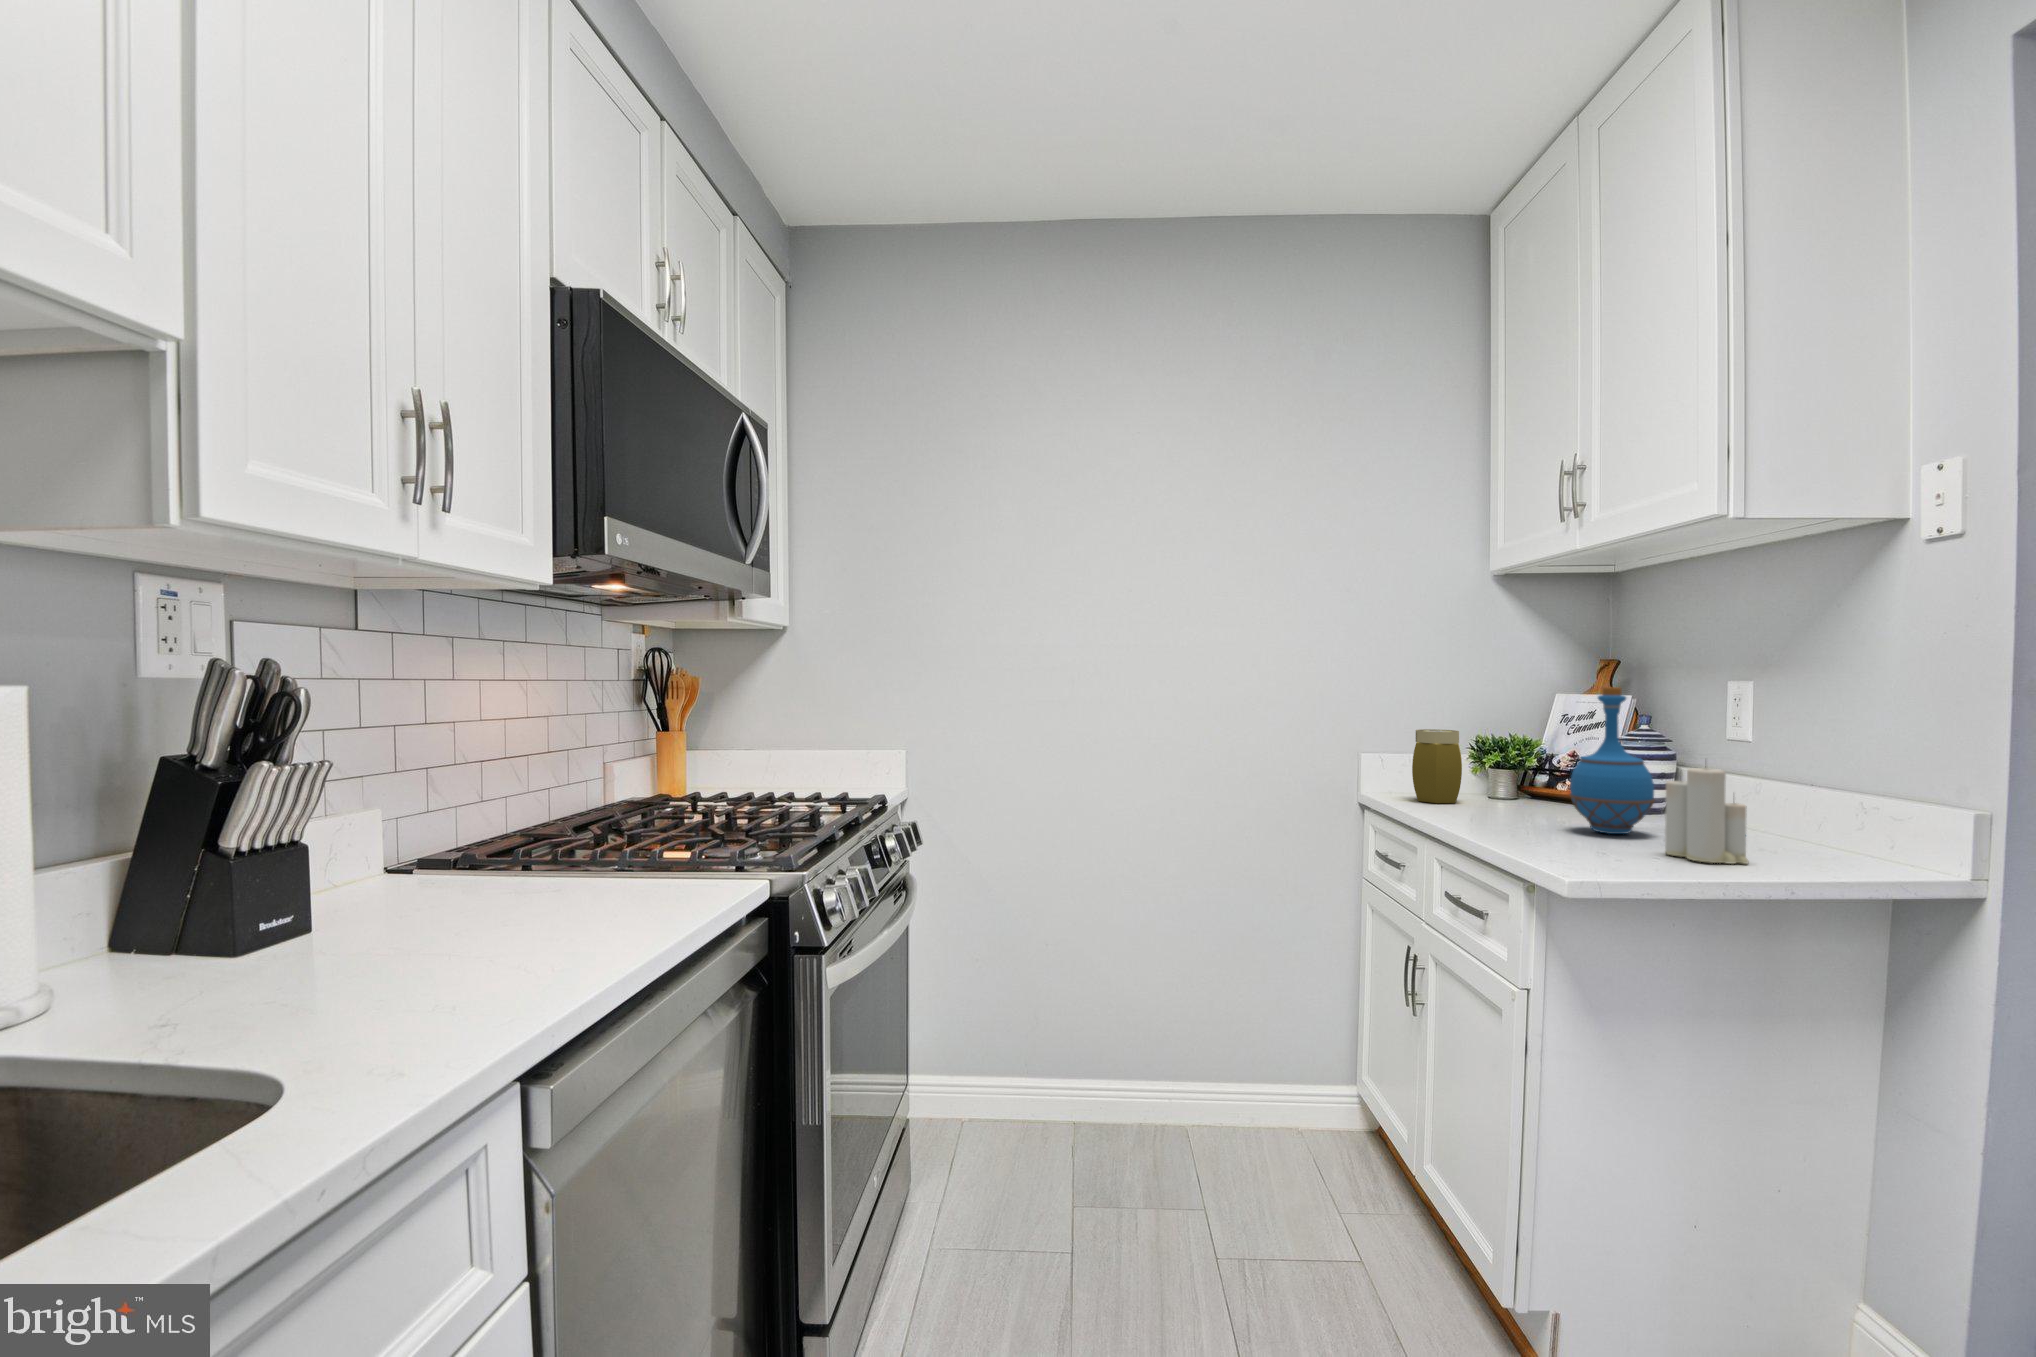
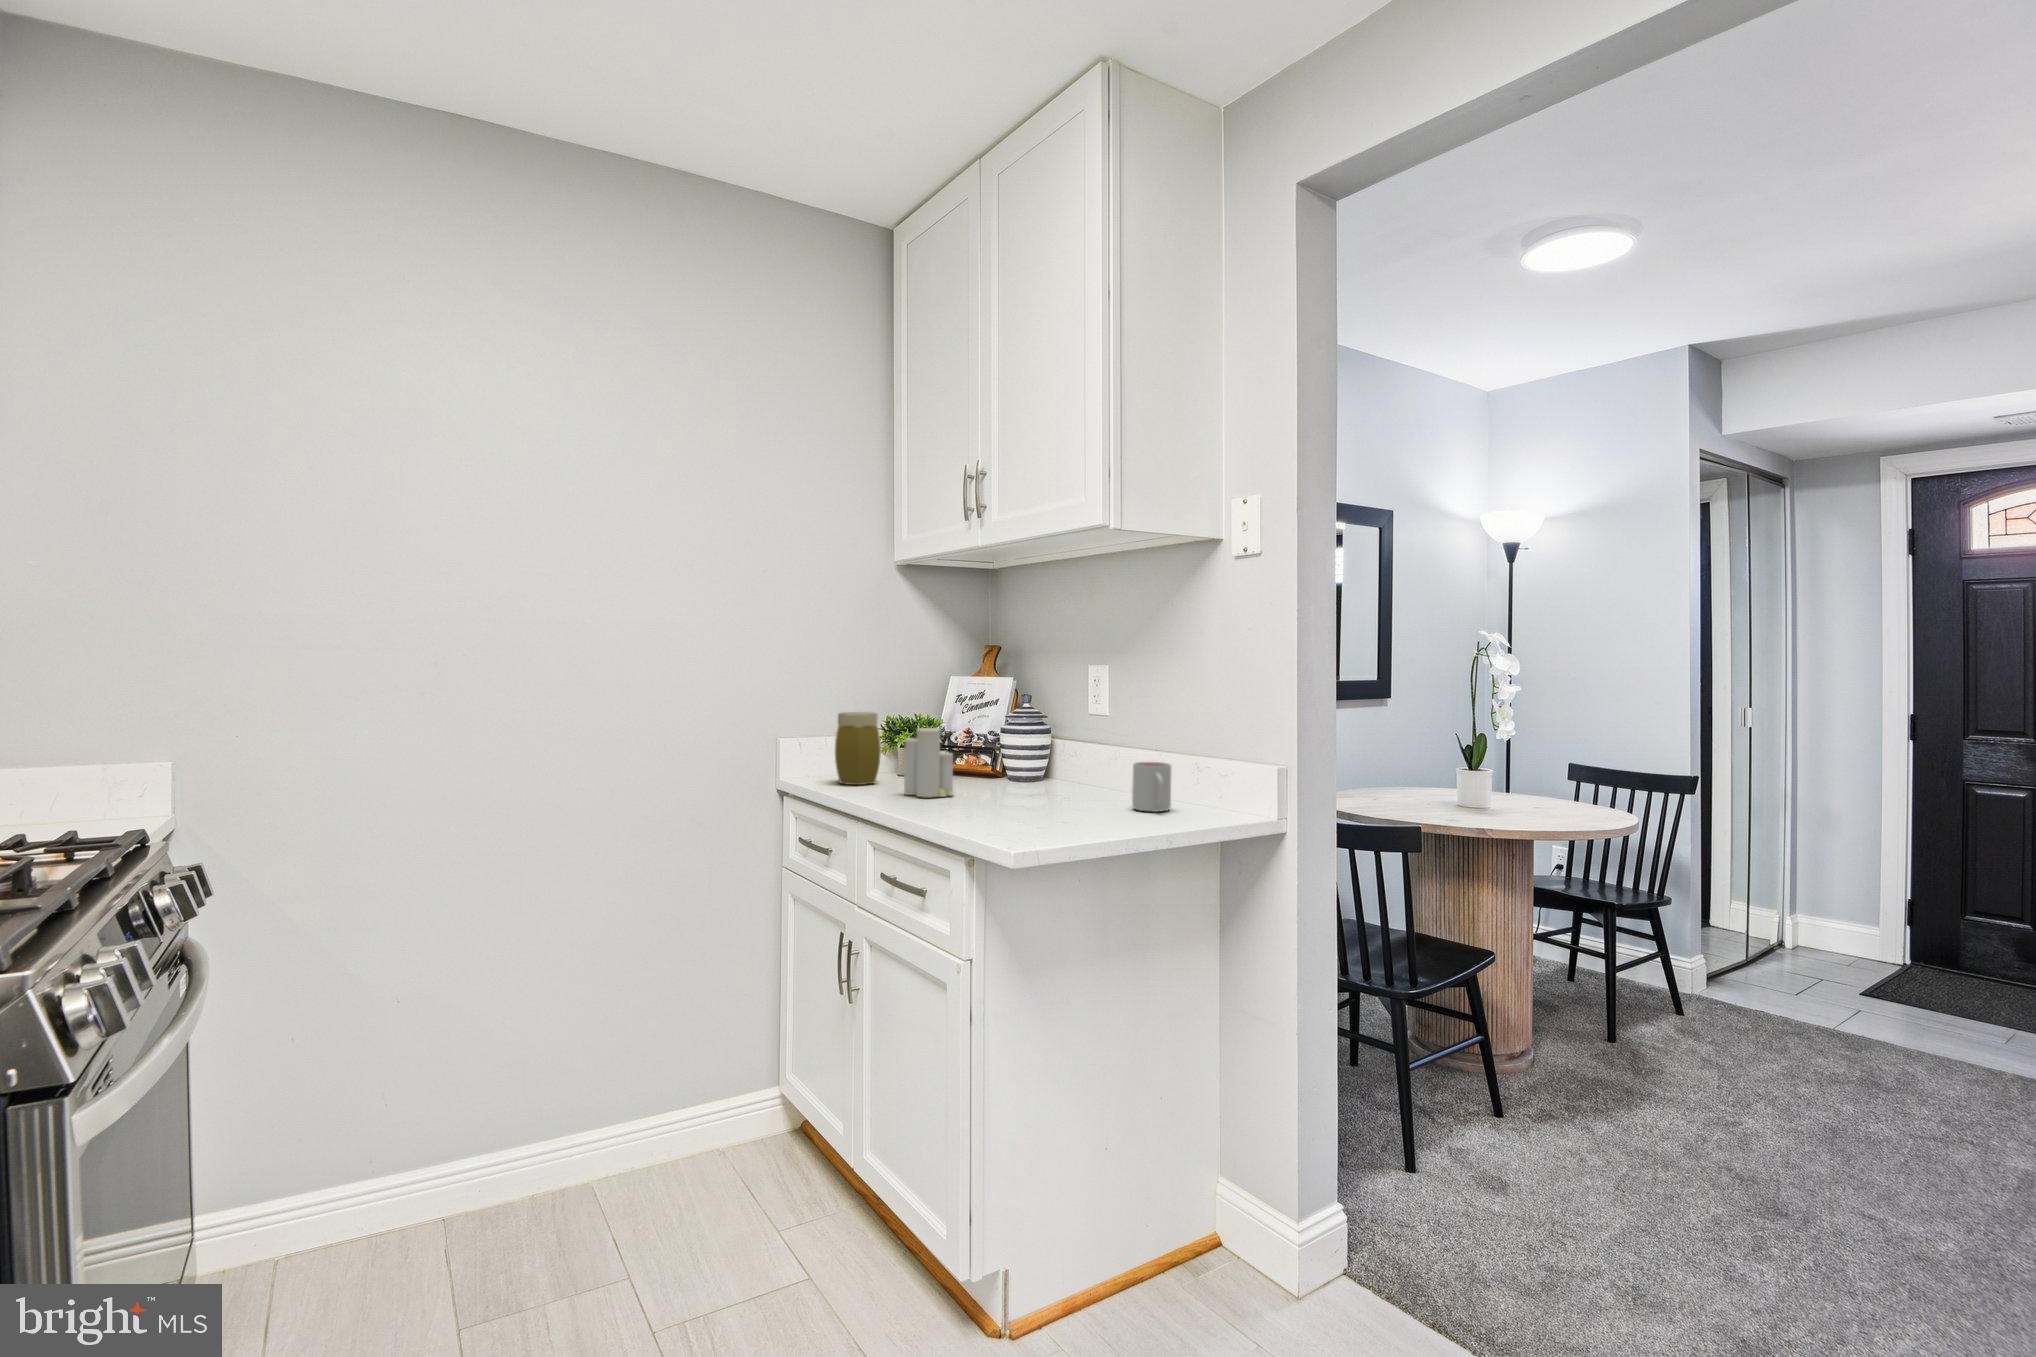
bottle: present [1570,687,1655,834] -> none [981,671,1047,802]
candle: present [1665,768,1748,864] -> present [904,728,954,797]
mug: none [1775,798,1836,861] -> present [1132,762,1171,812]

